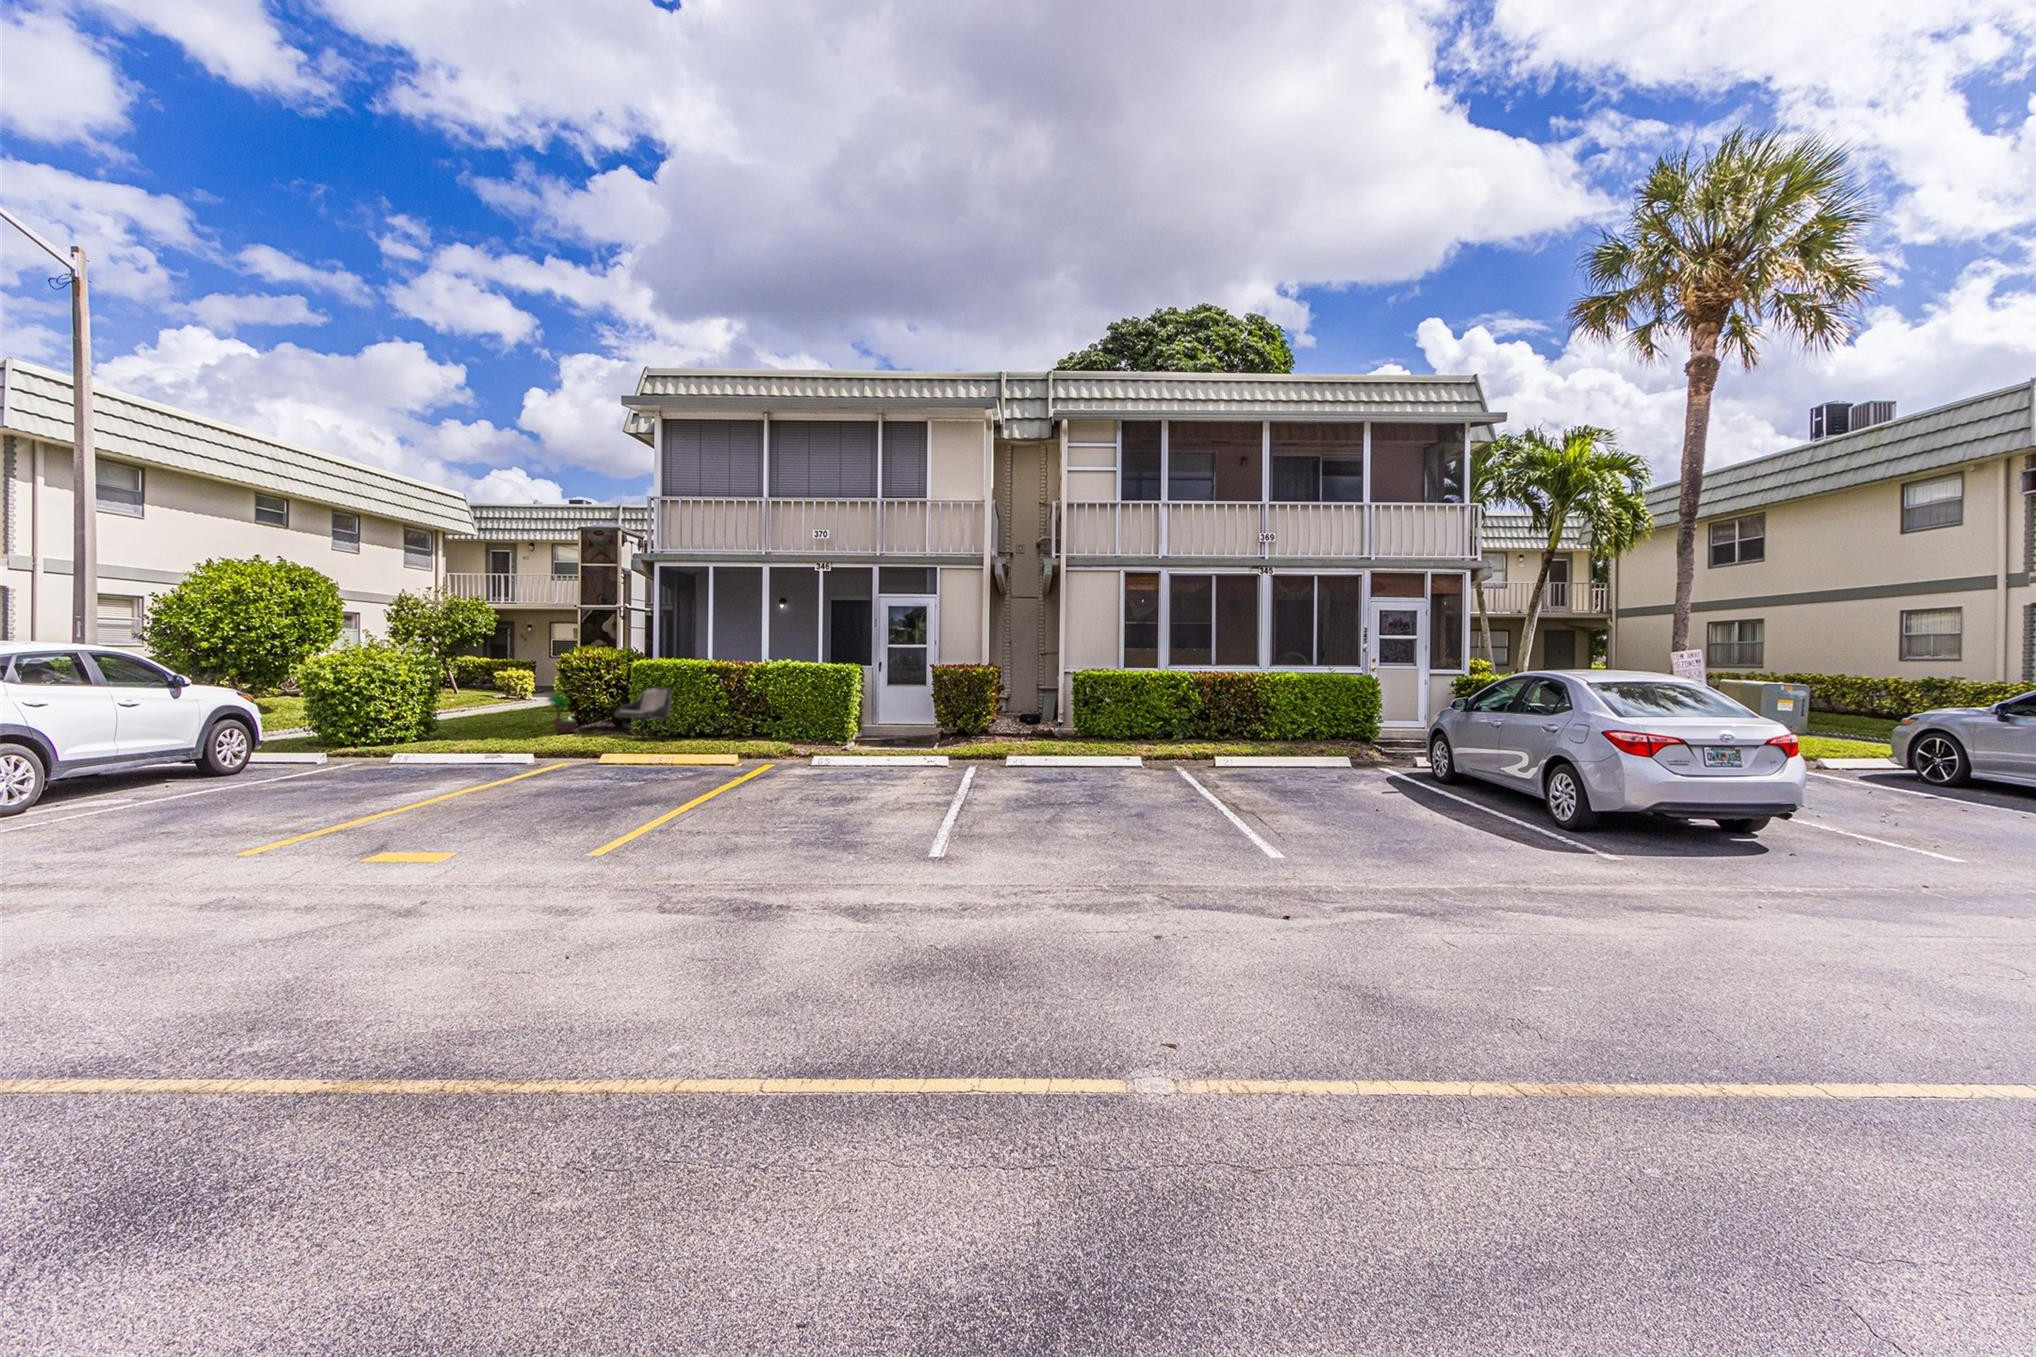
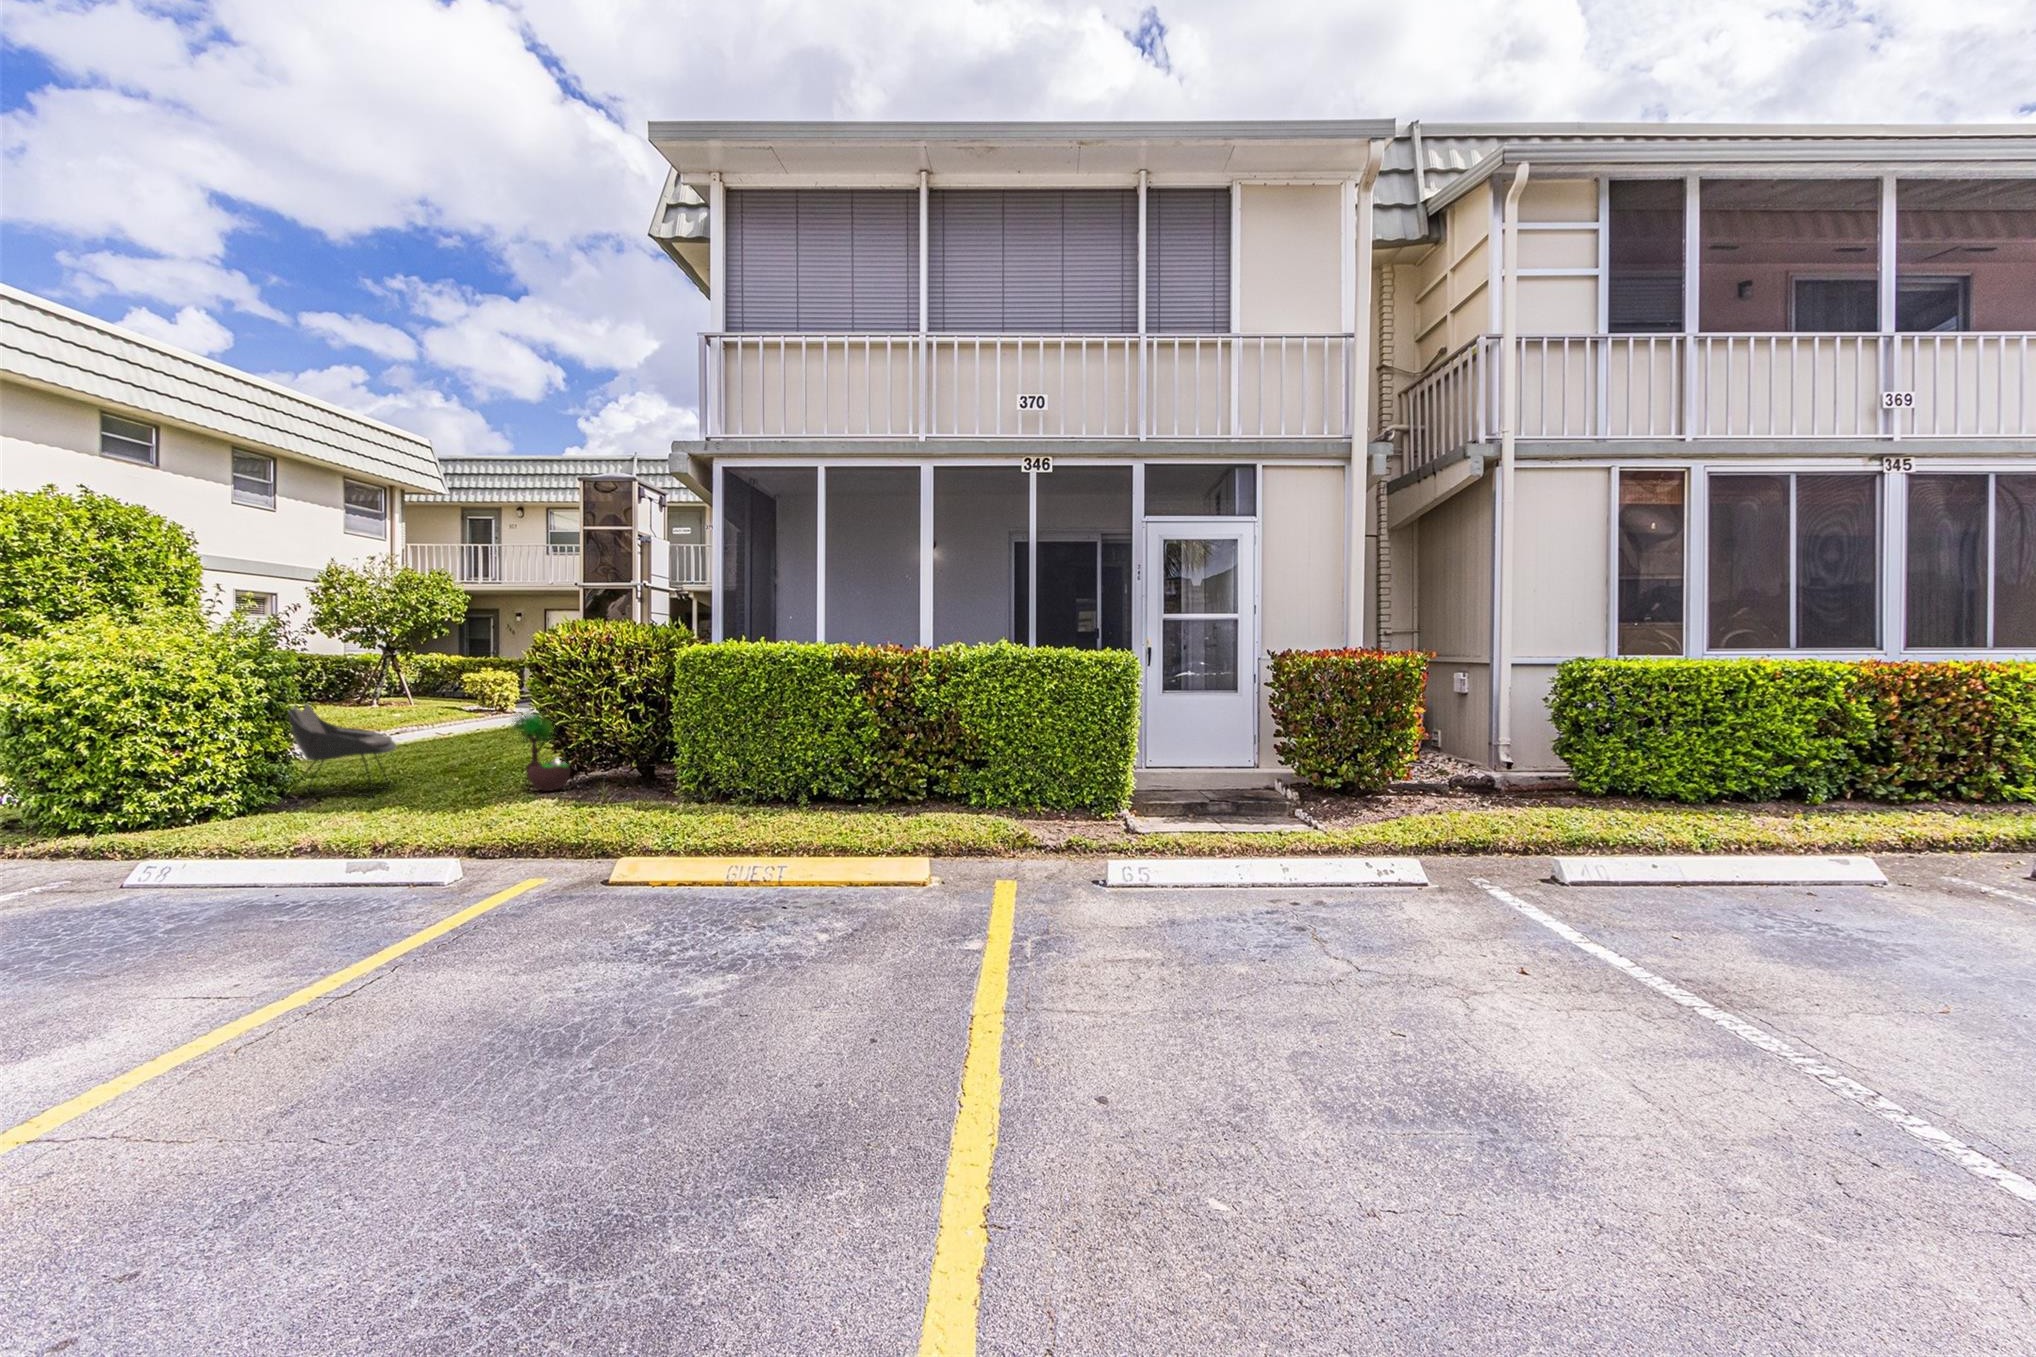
lounge chair: present [614,688,672,740] -> present [286,704,396,803]

